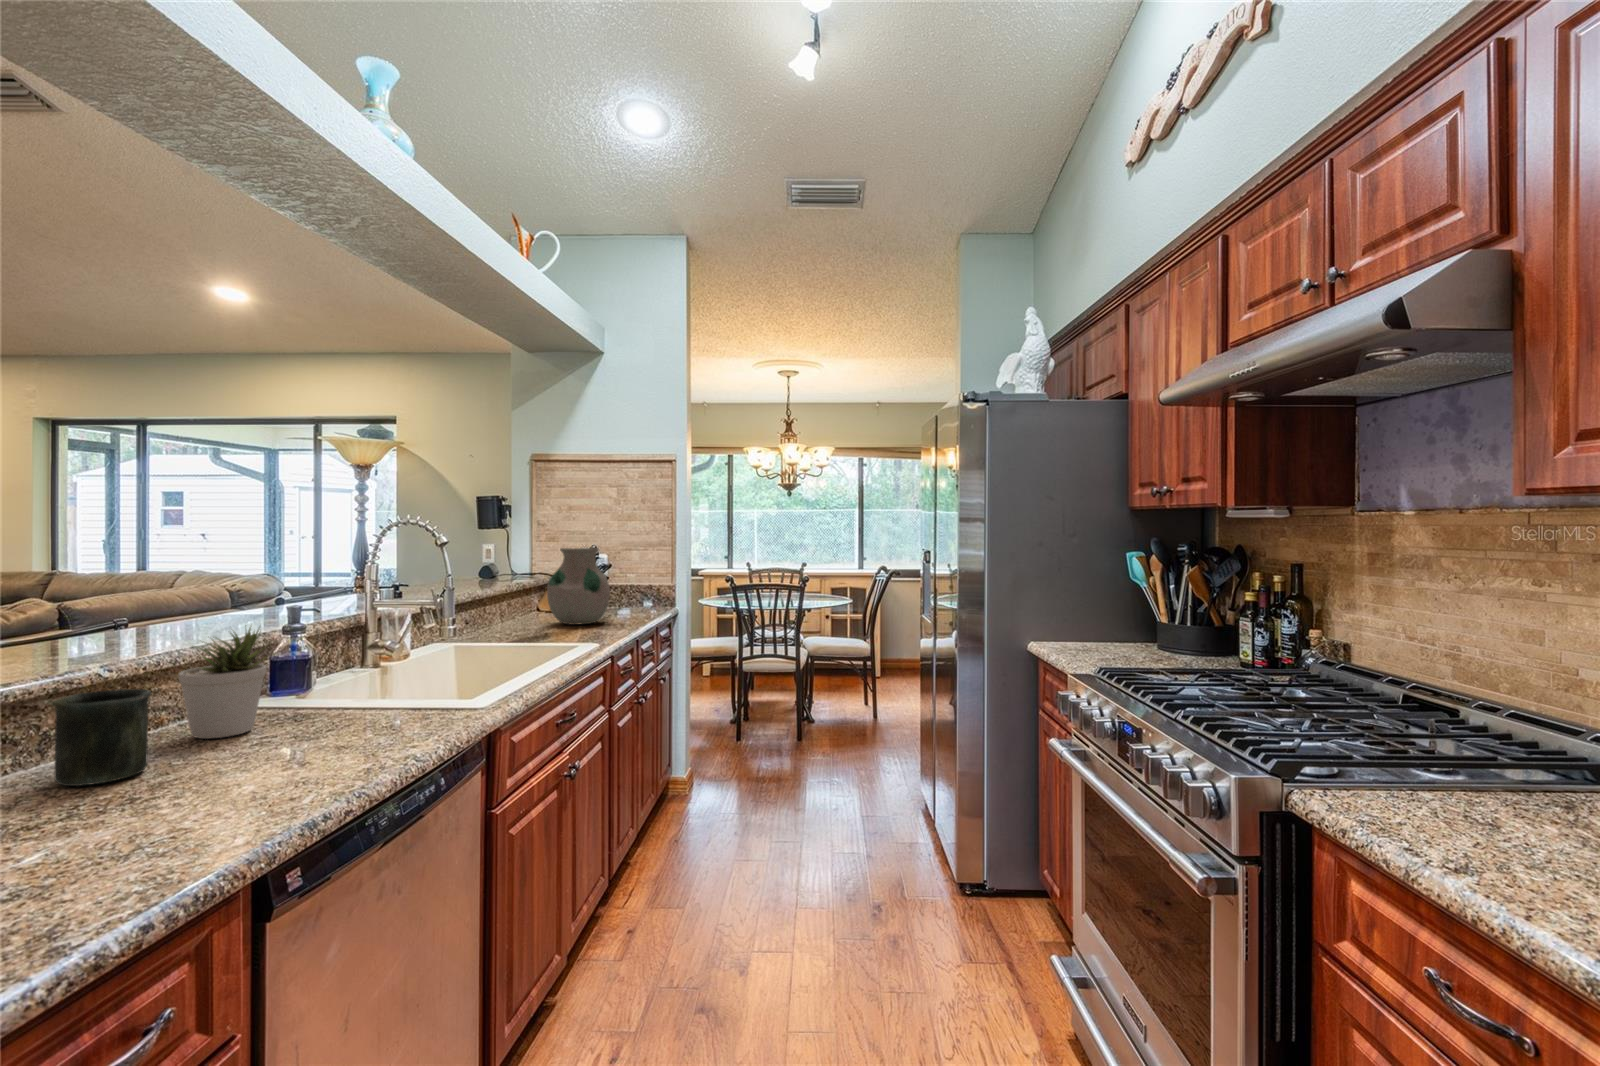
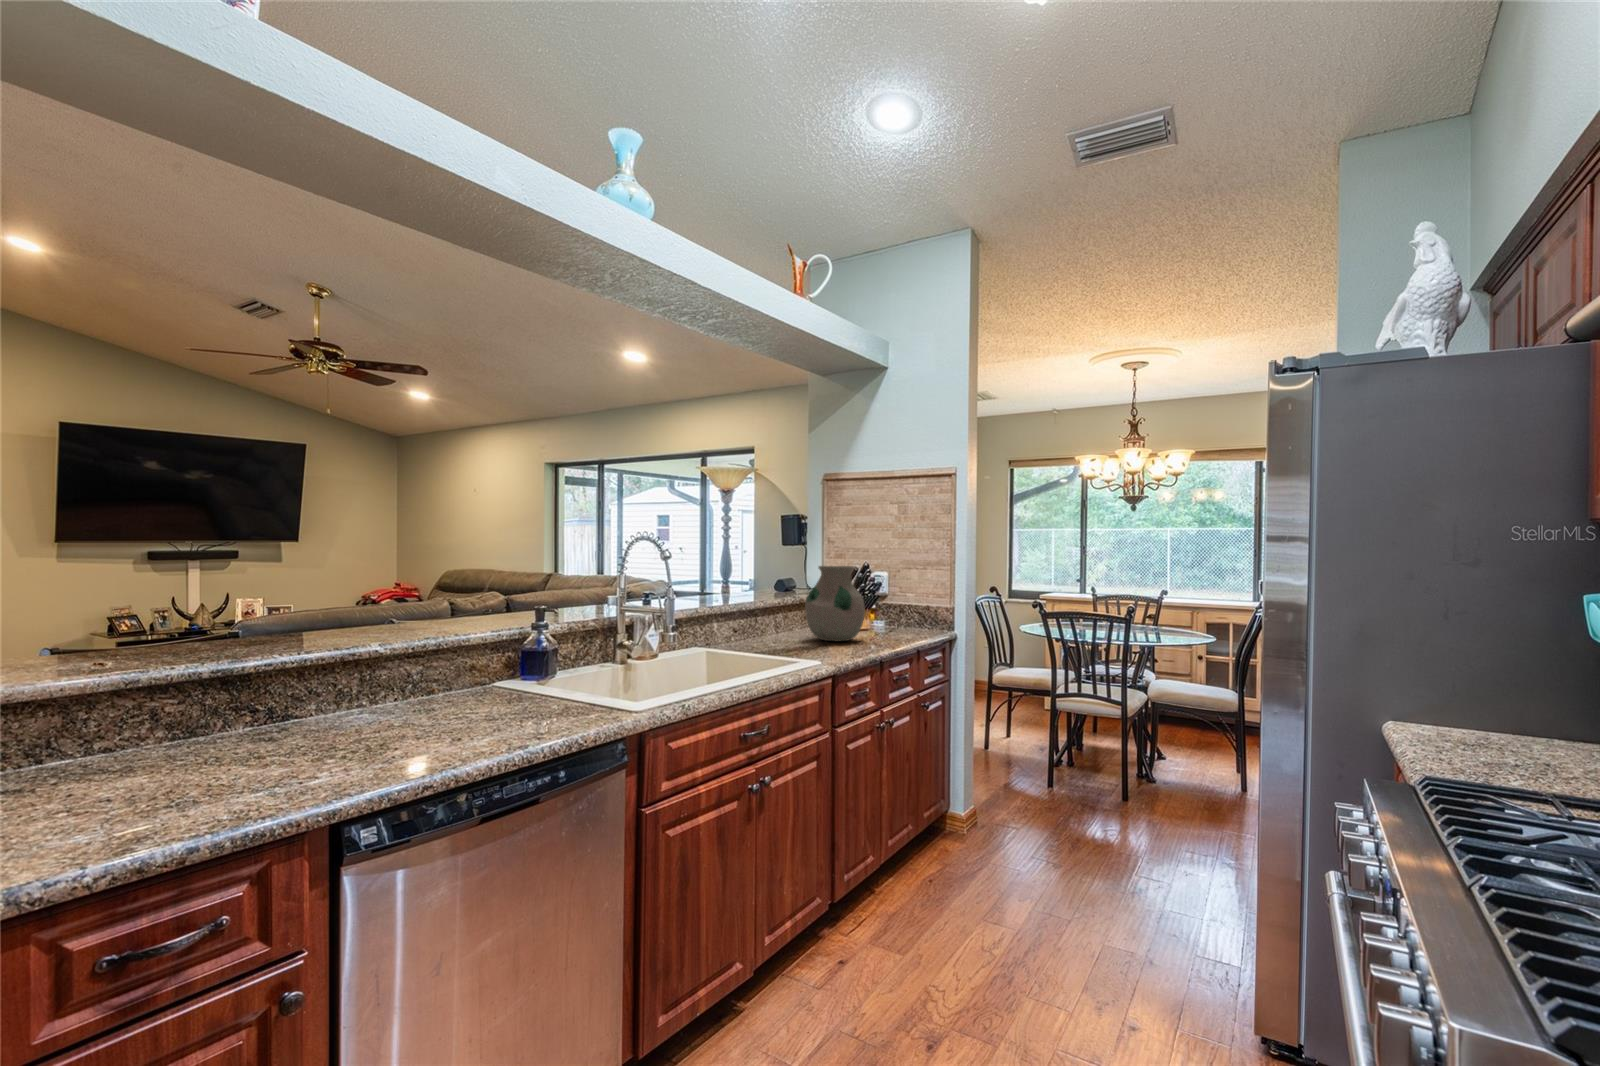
potted plant: present [178,627,266,739] -> none [420,621,480,710]
mug: present [52,689,152,786] -> none [314,665,376,733]

